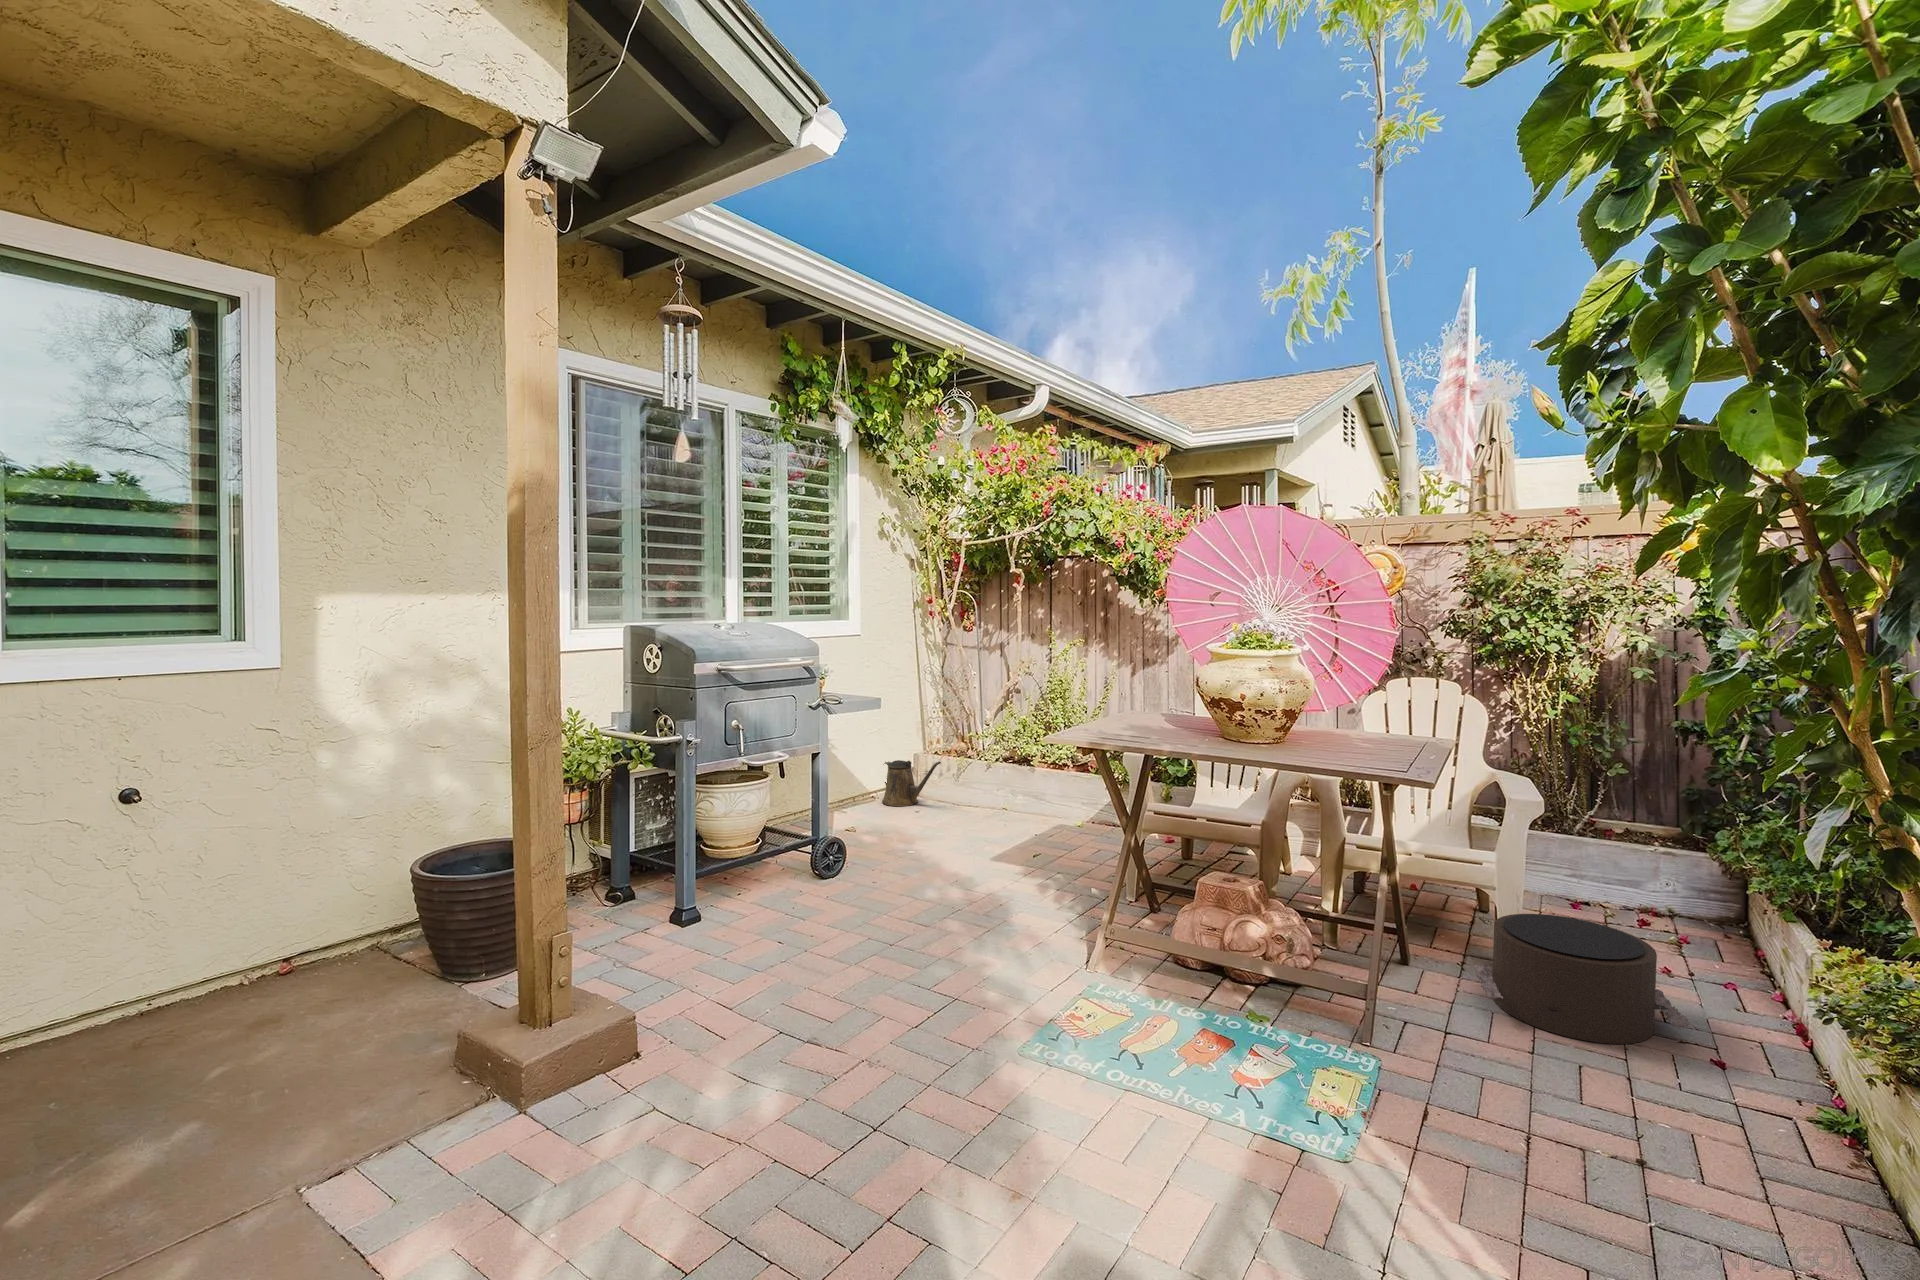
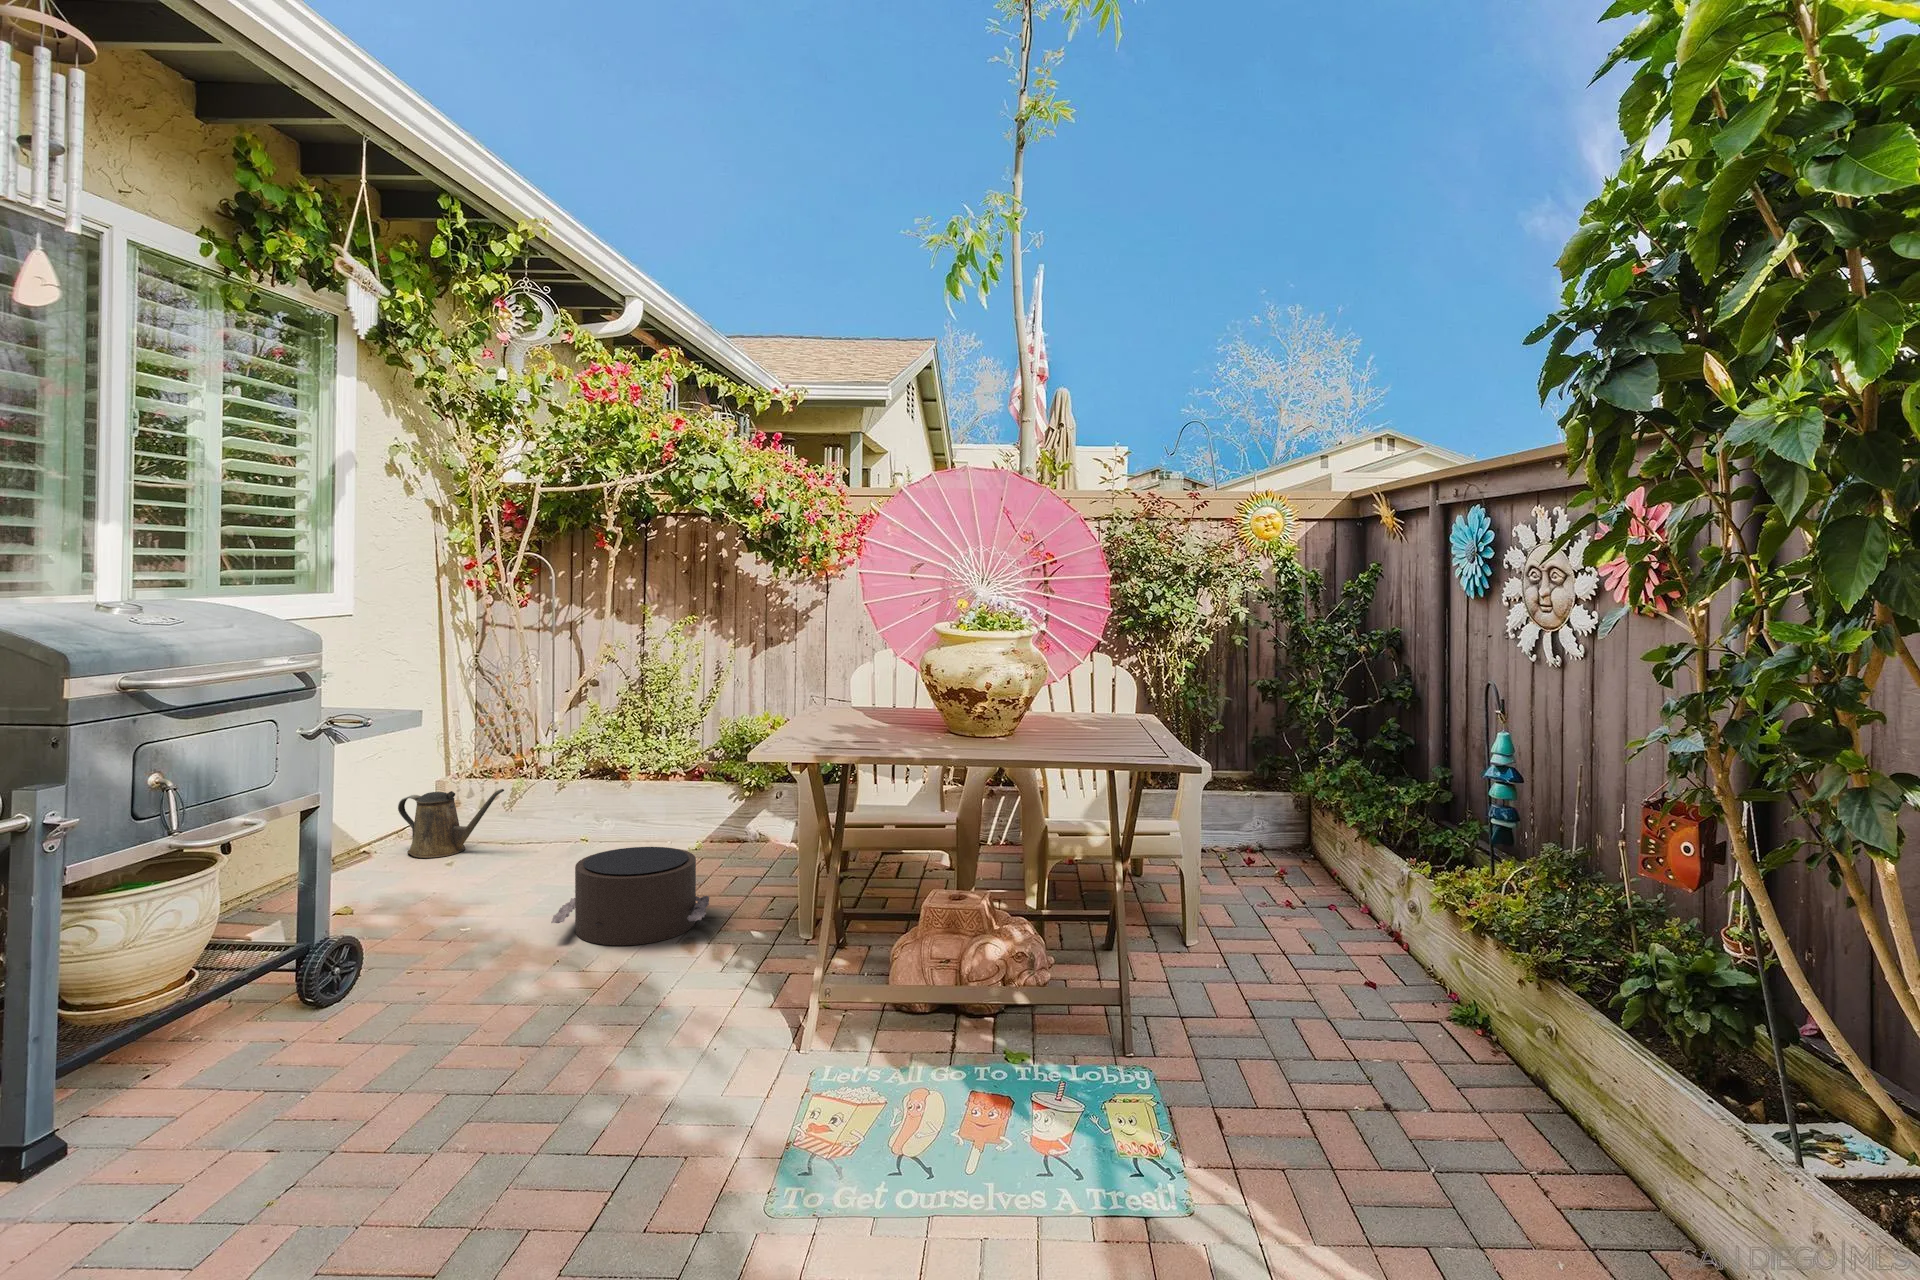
pouf: present [1474,914,1693,1044] -> present [551,847,709,945]

